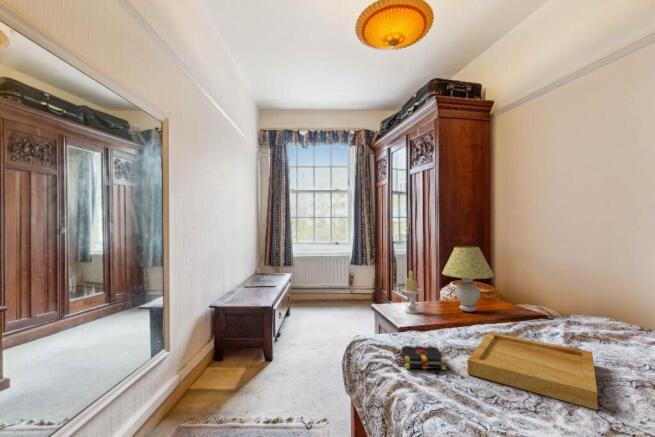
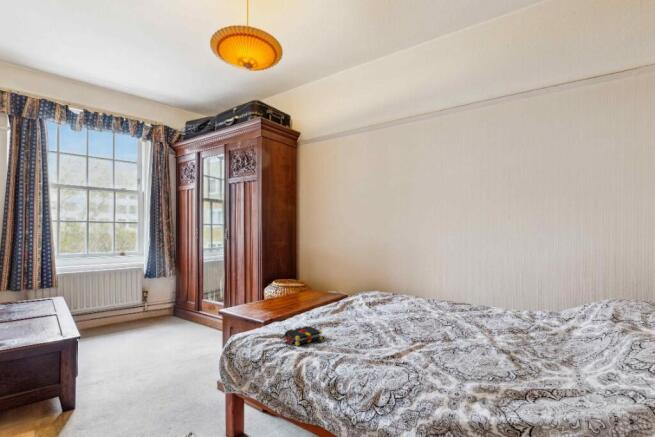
table lamp: present [442,246,494,311] -> none [278,249,317,301]
candle: present [402,271,422,314] -> none [249,272,268,311]
tray: present [468,332,597,410] -> none [332,308,406,338]

